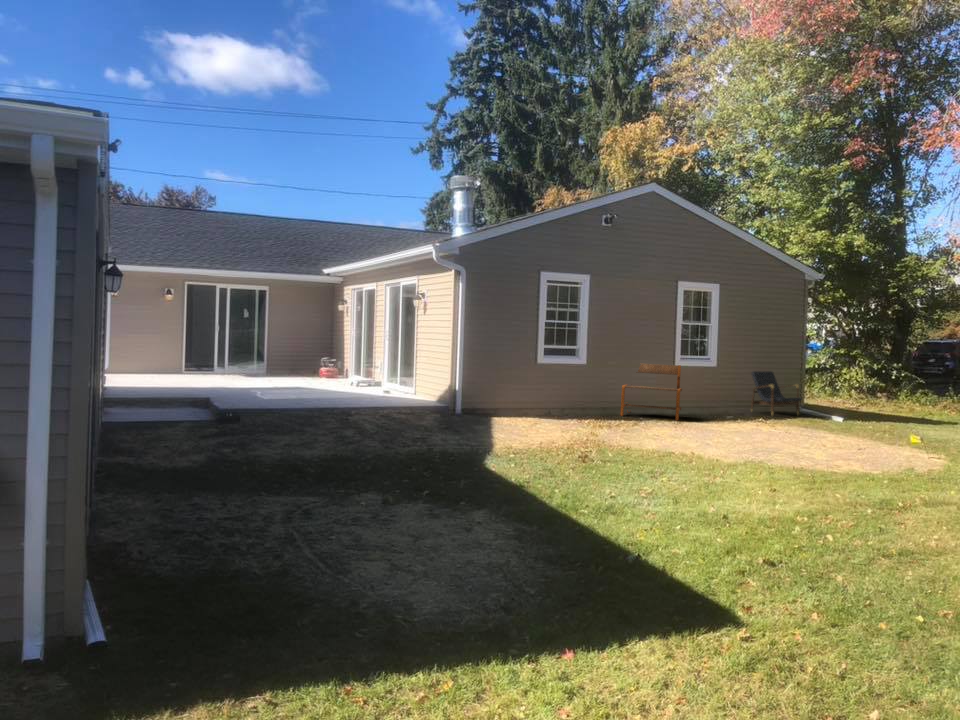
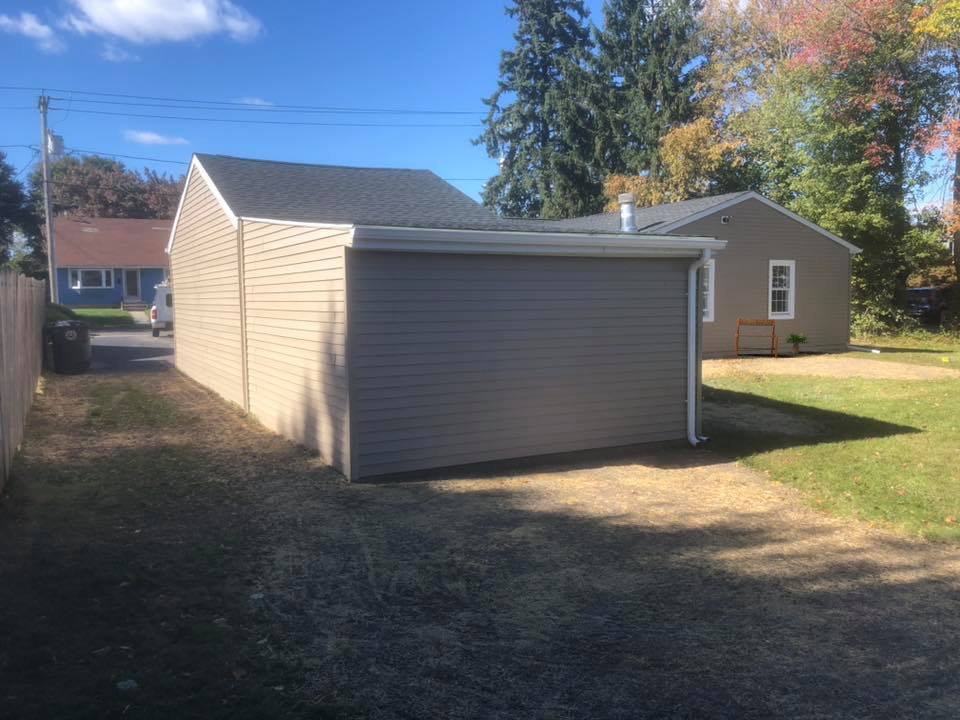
lounge chair: present [751,371,802,415] -> none [816,321,853,352]
potted plant: none [697,385,736,416] -> present [784,333,806,353]

